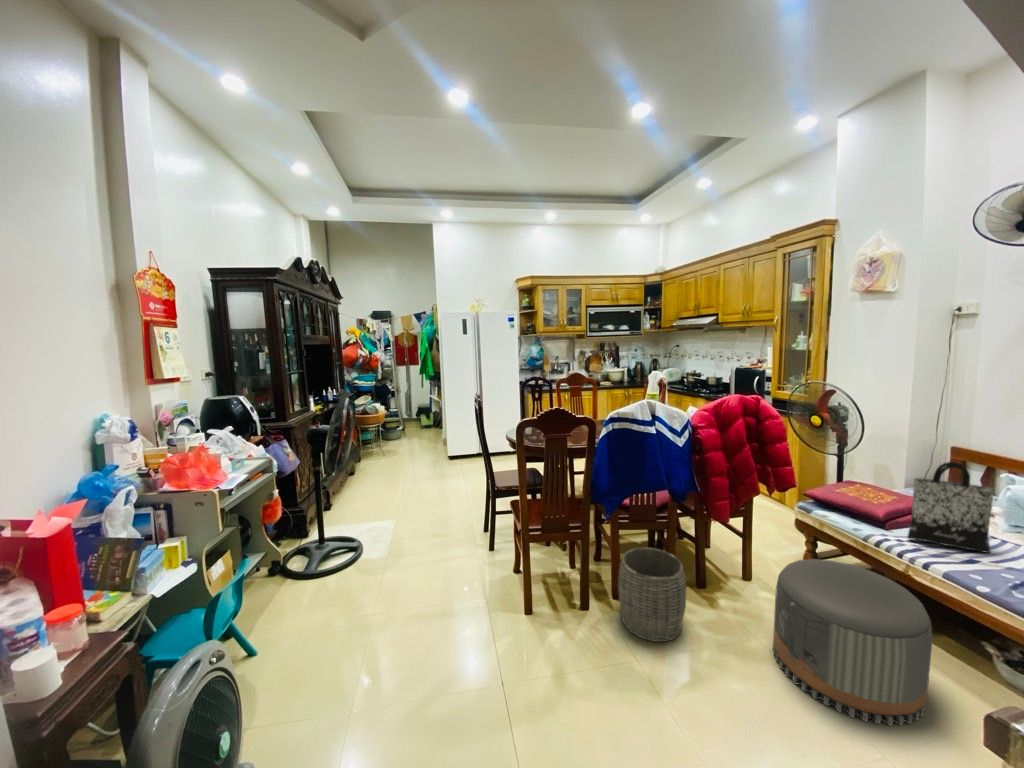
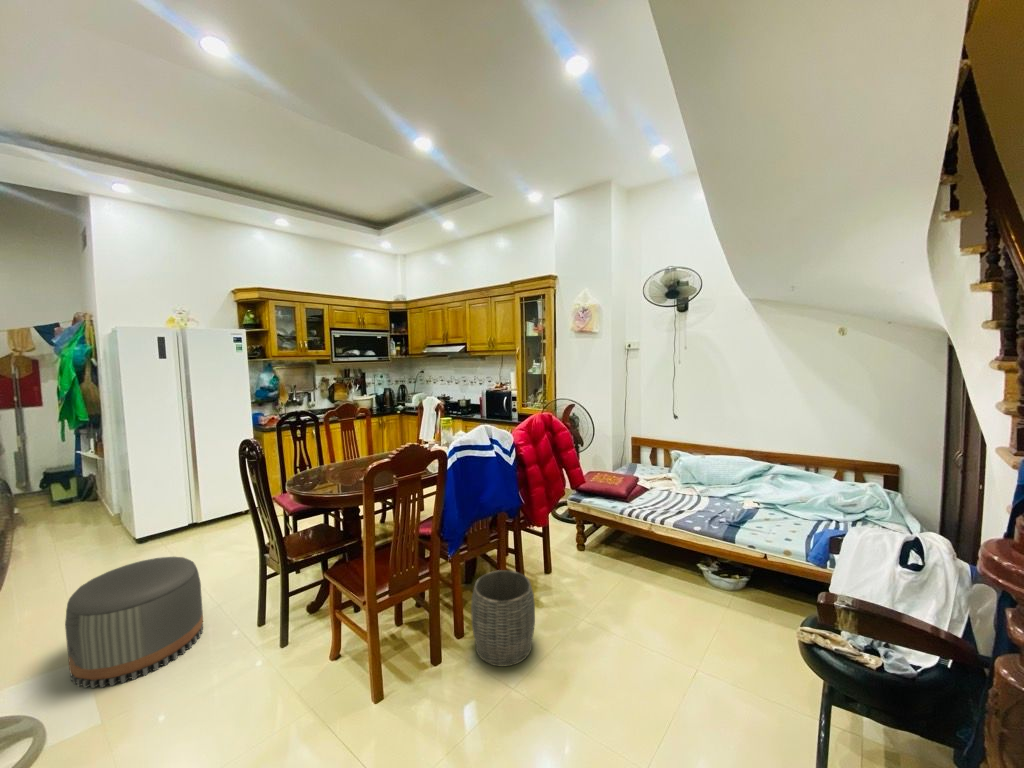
tote bag: present [908,462,994,553] -> none [640,447,678,505]
pouf: present [773,559,933,726] -> present [65,557,203,688]

